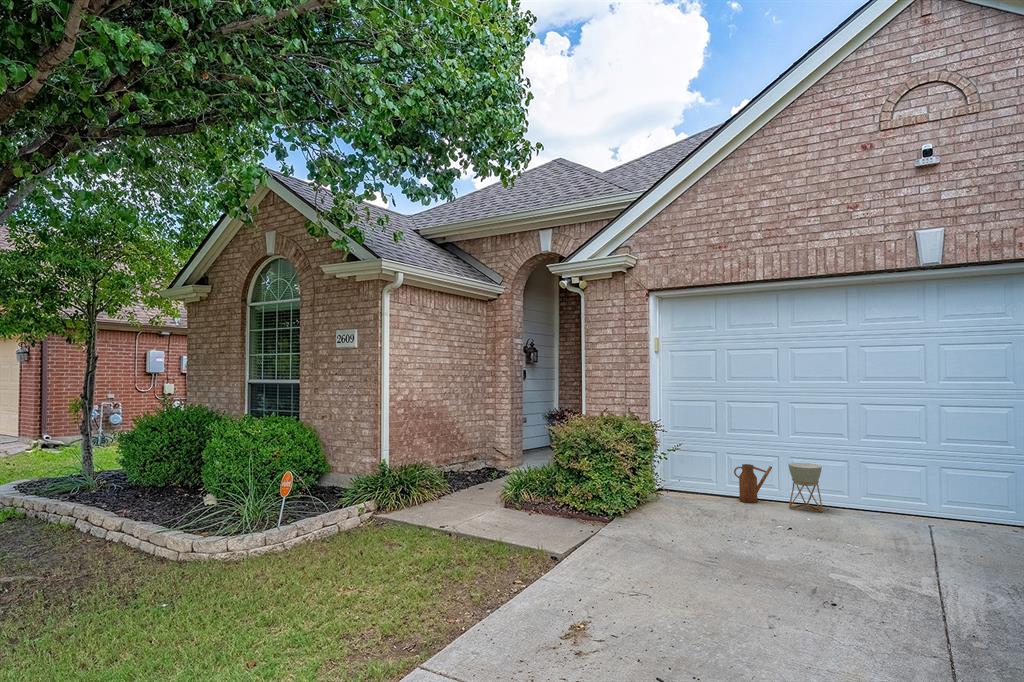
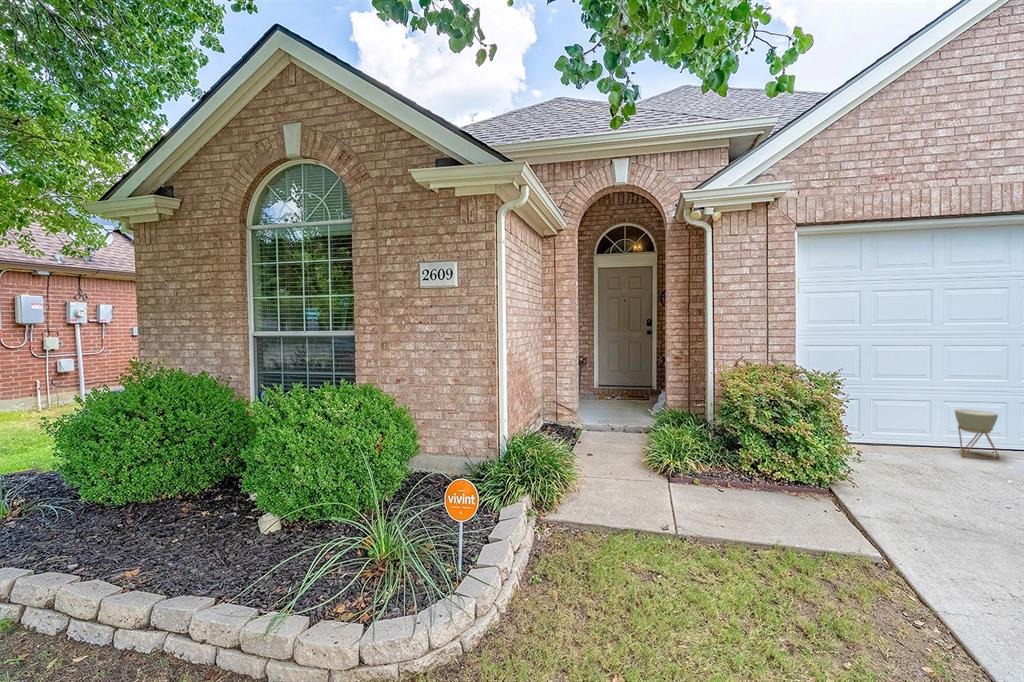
watering can: present [734,464,772,503] -> none [891,413,936,453]

